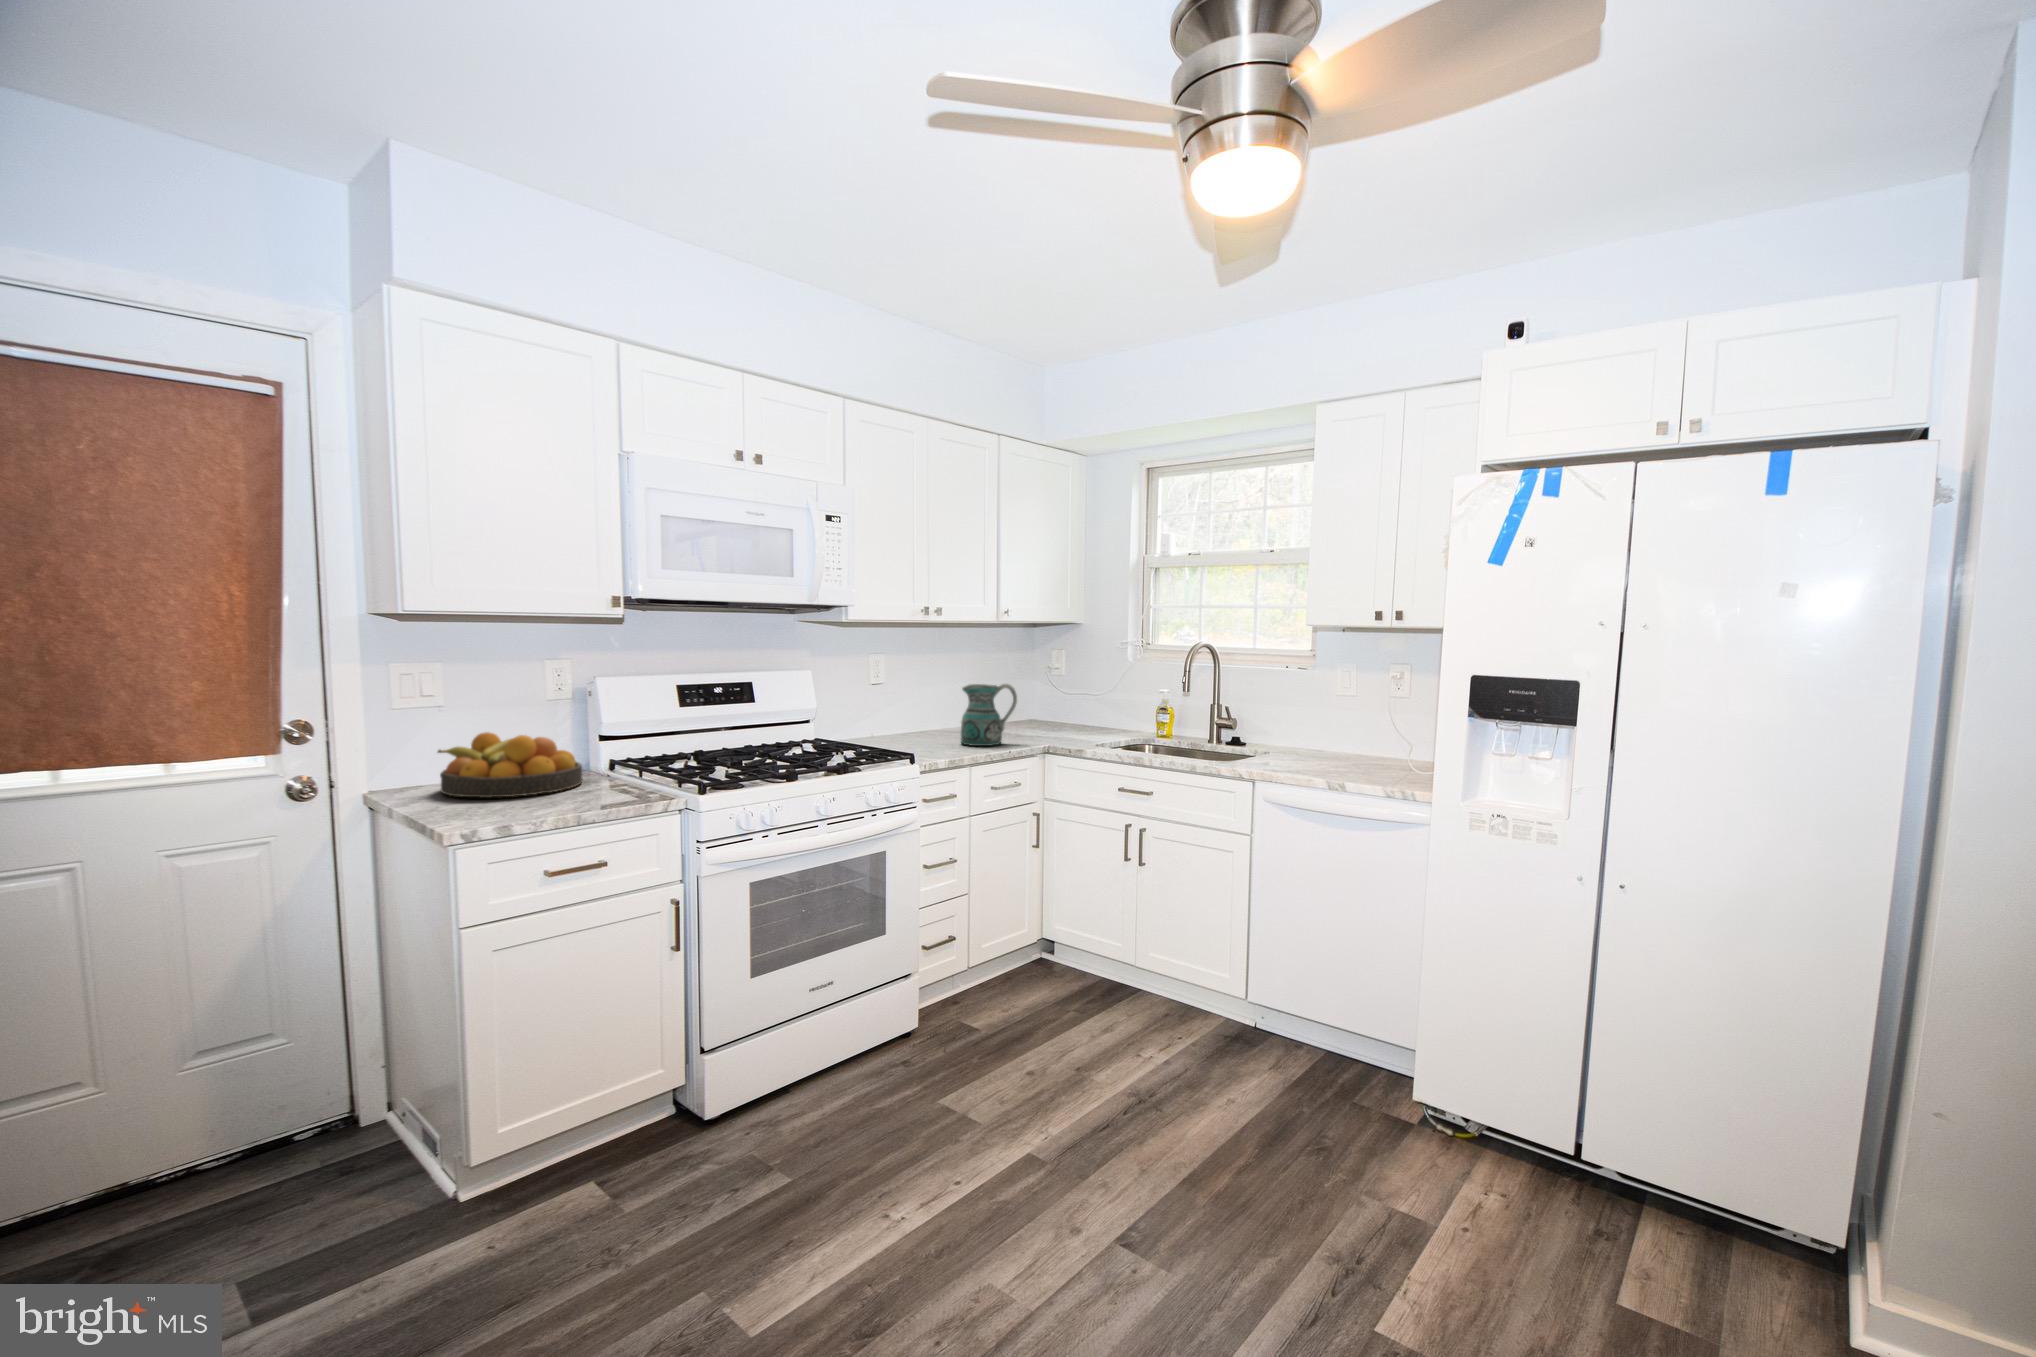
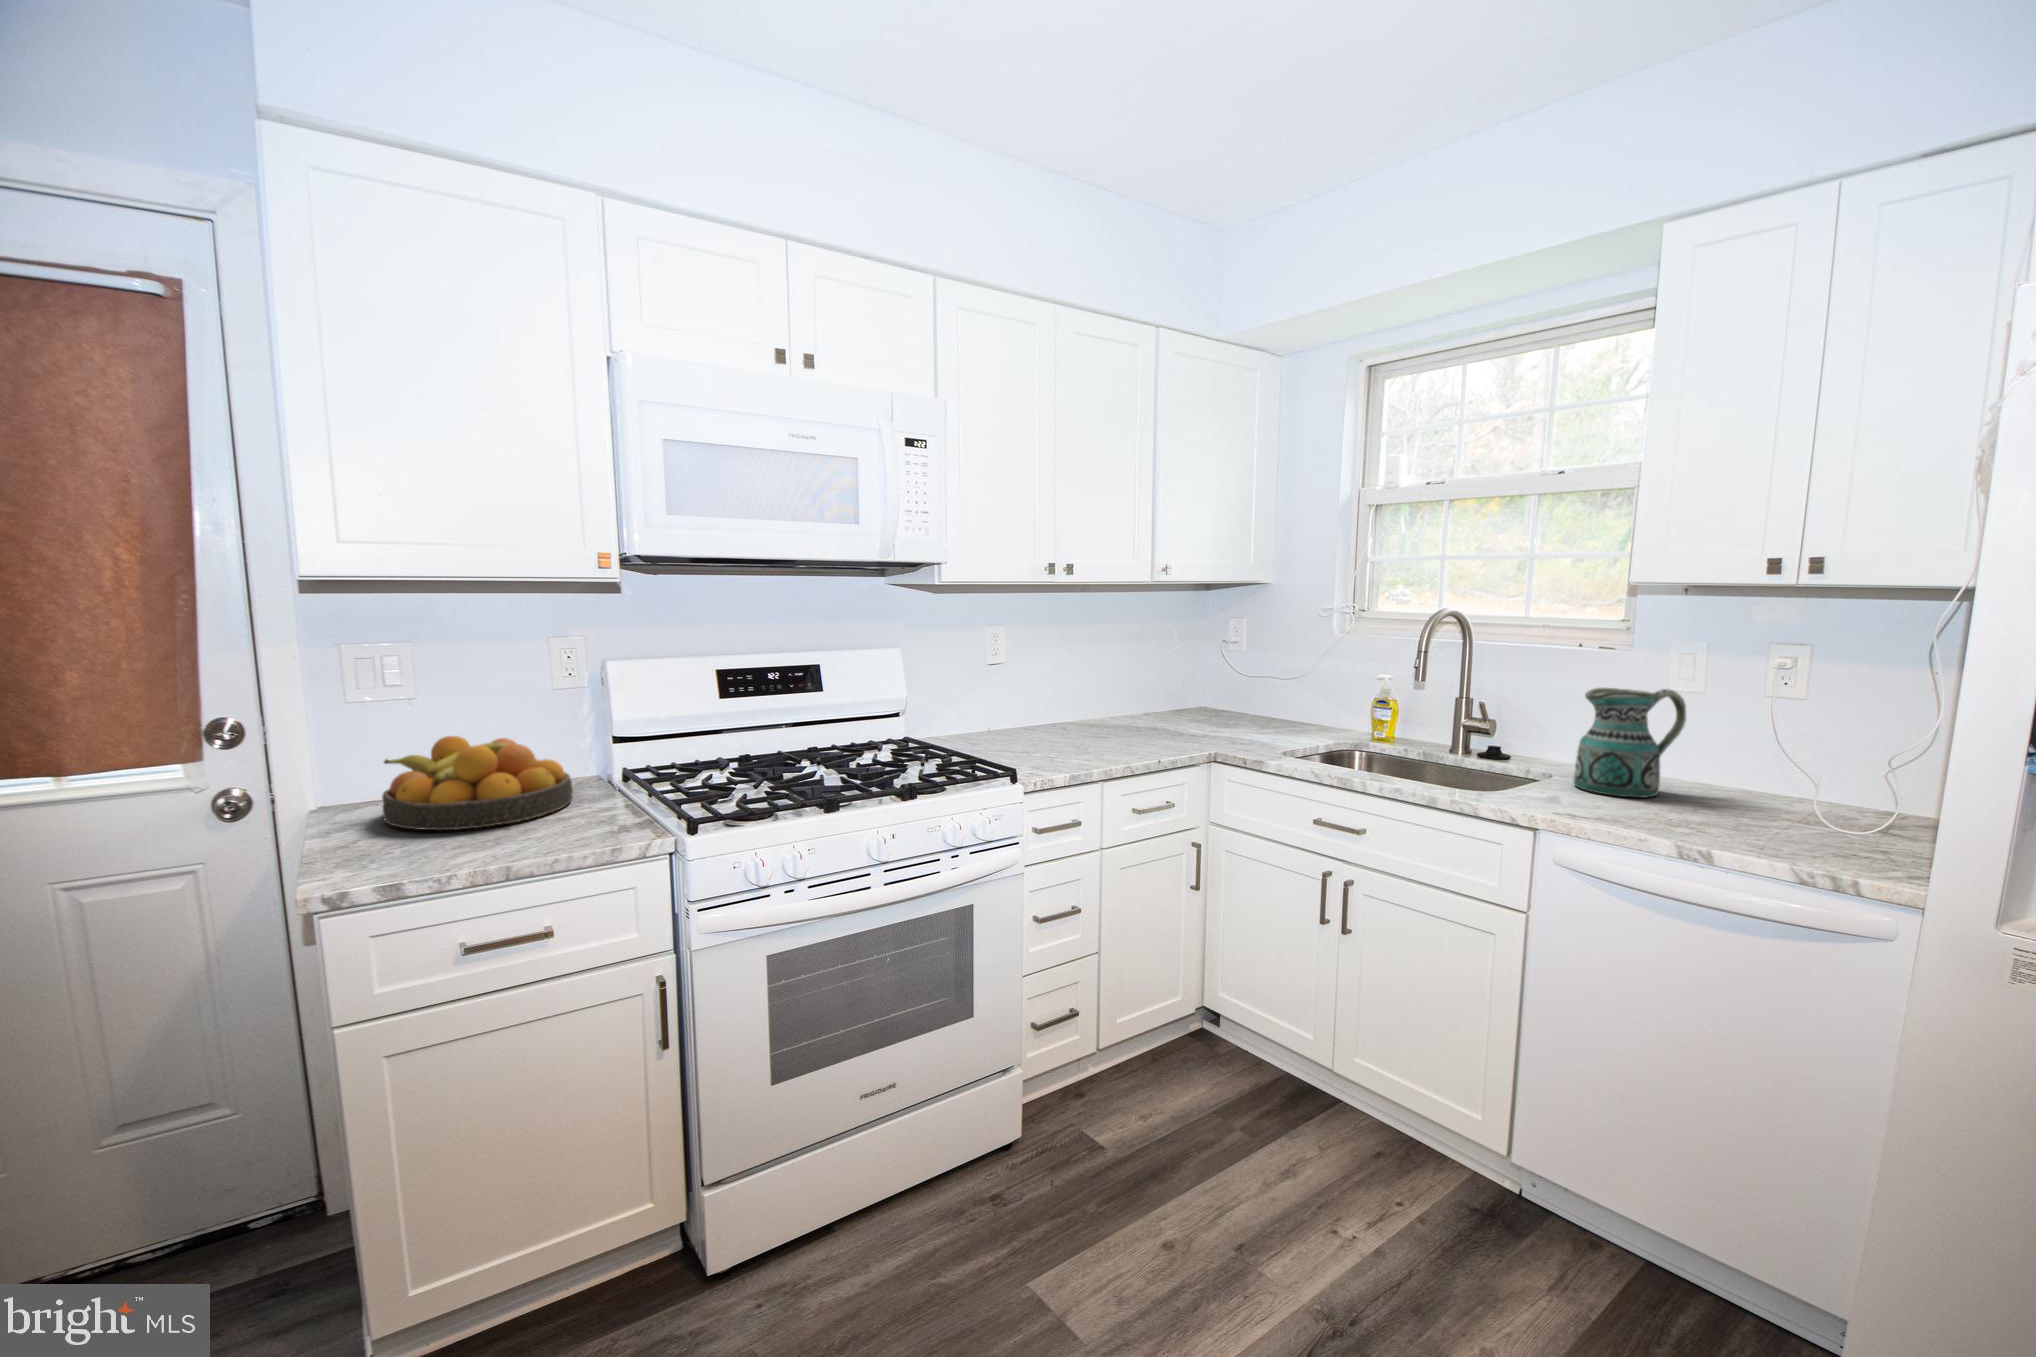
ceramic pitcher: present [961,684,1017,746] -> present [1574,688,1686,798]

